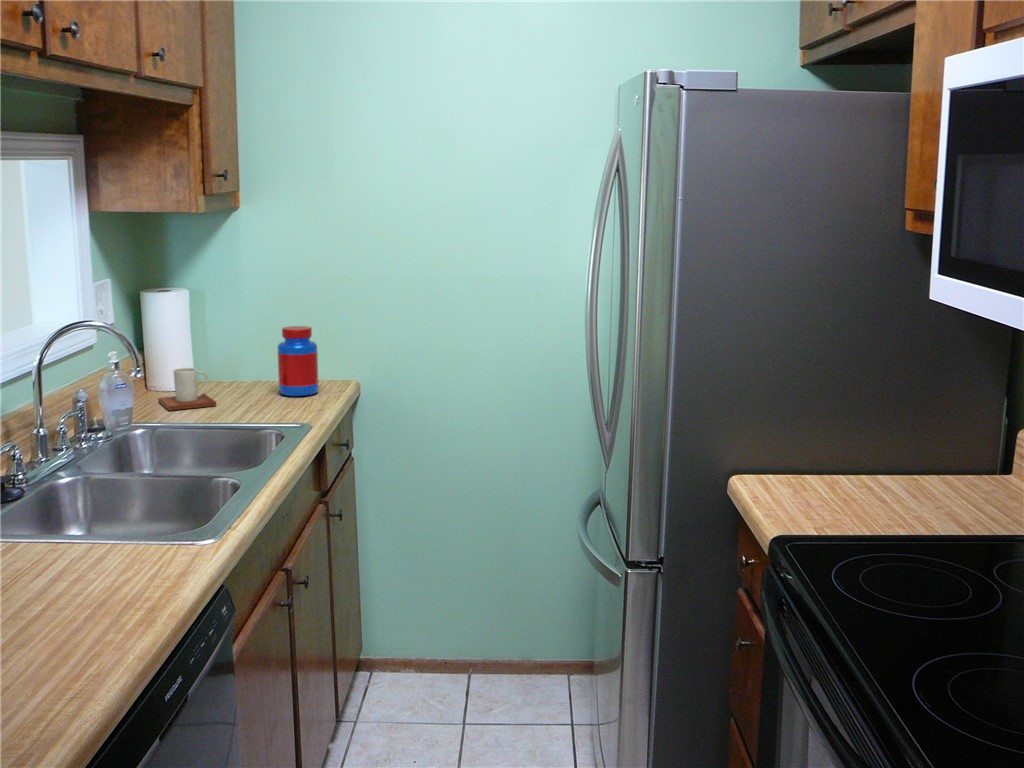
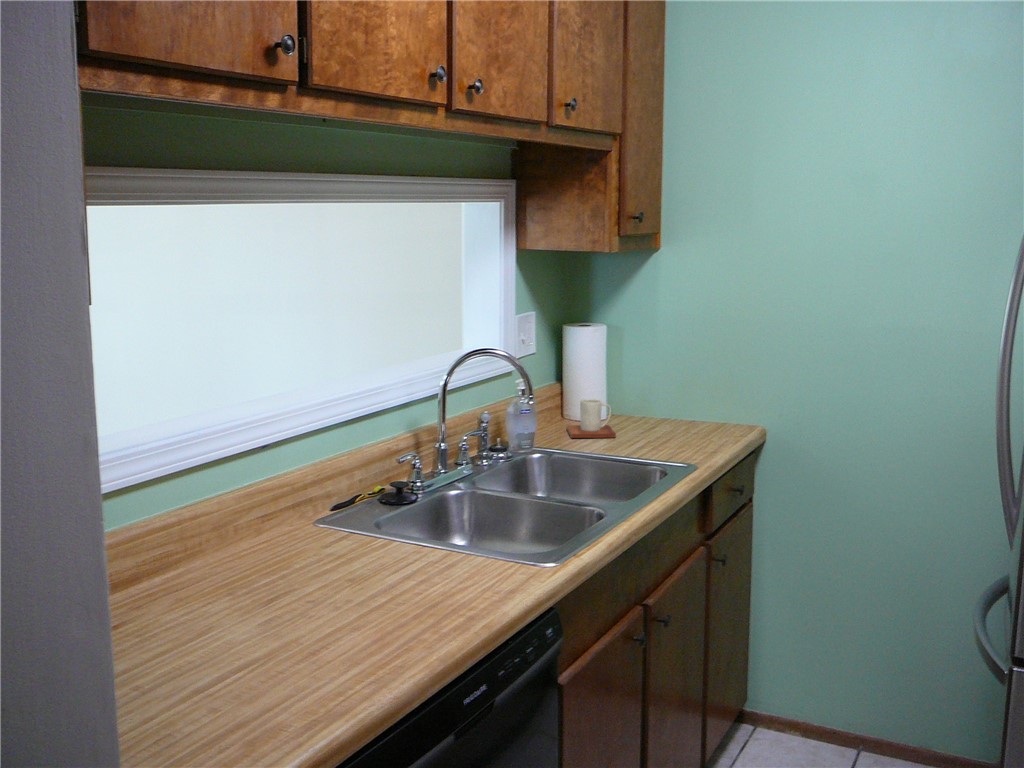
jar: present [278,326,318,396] -> none [679,366,719,436]

